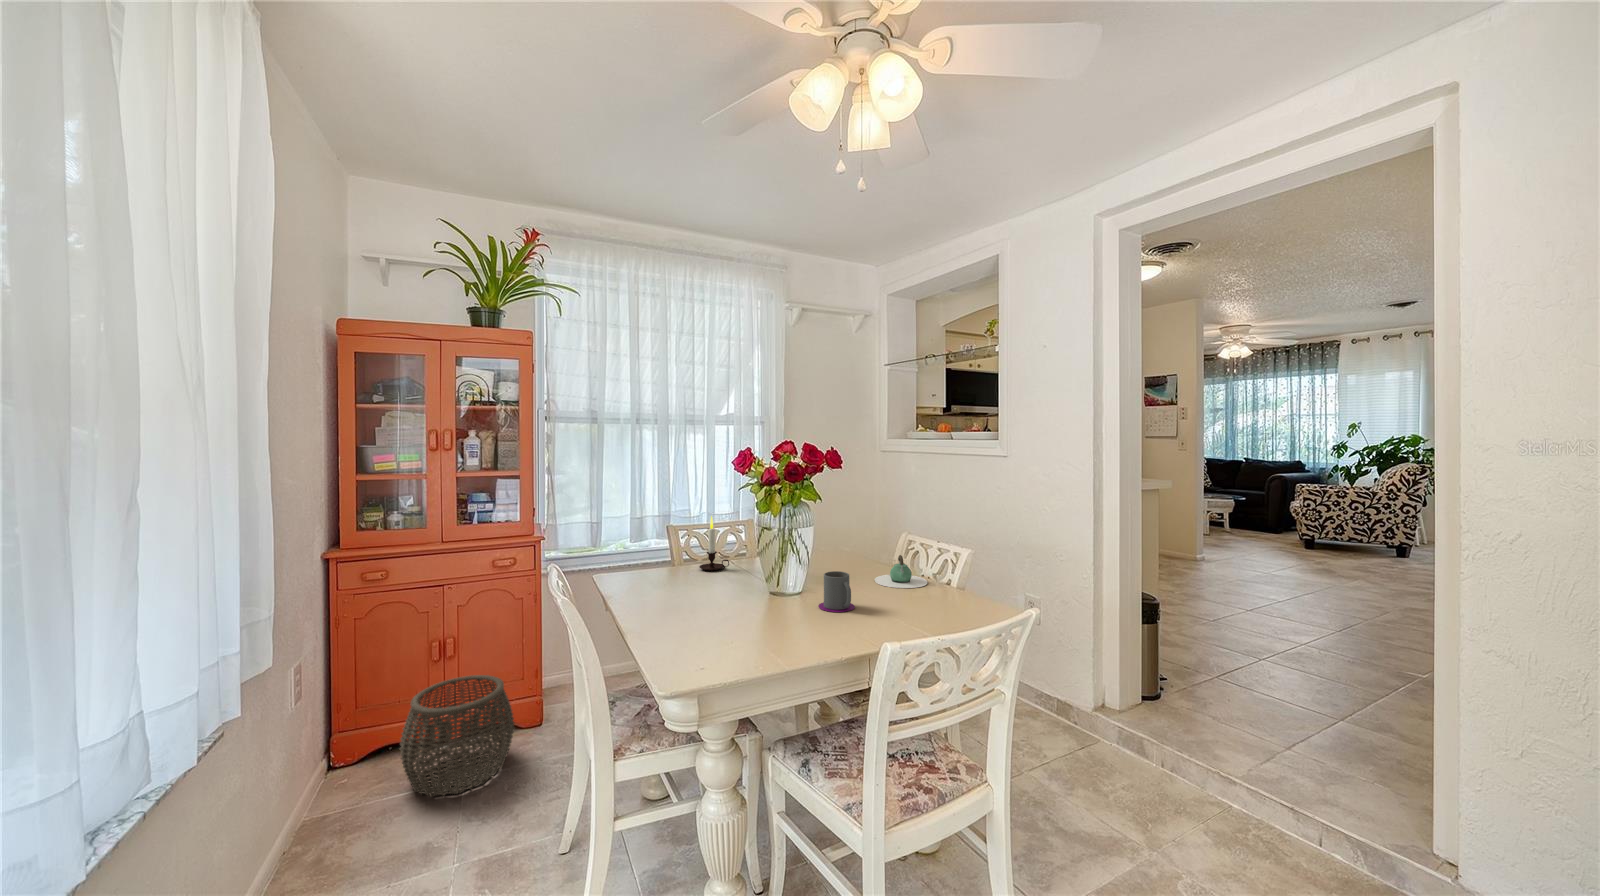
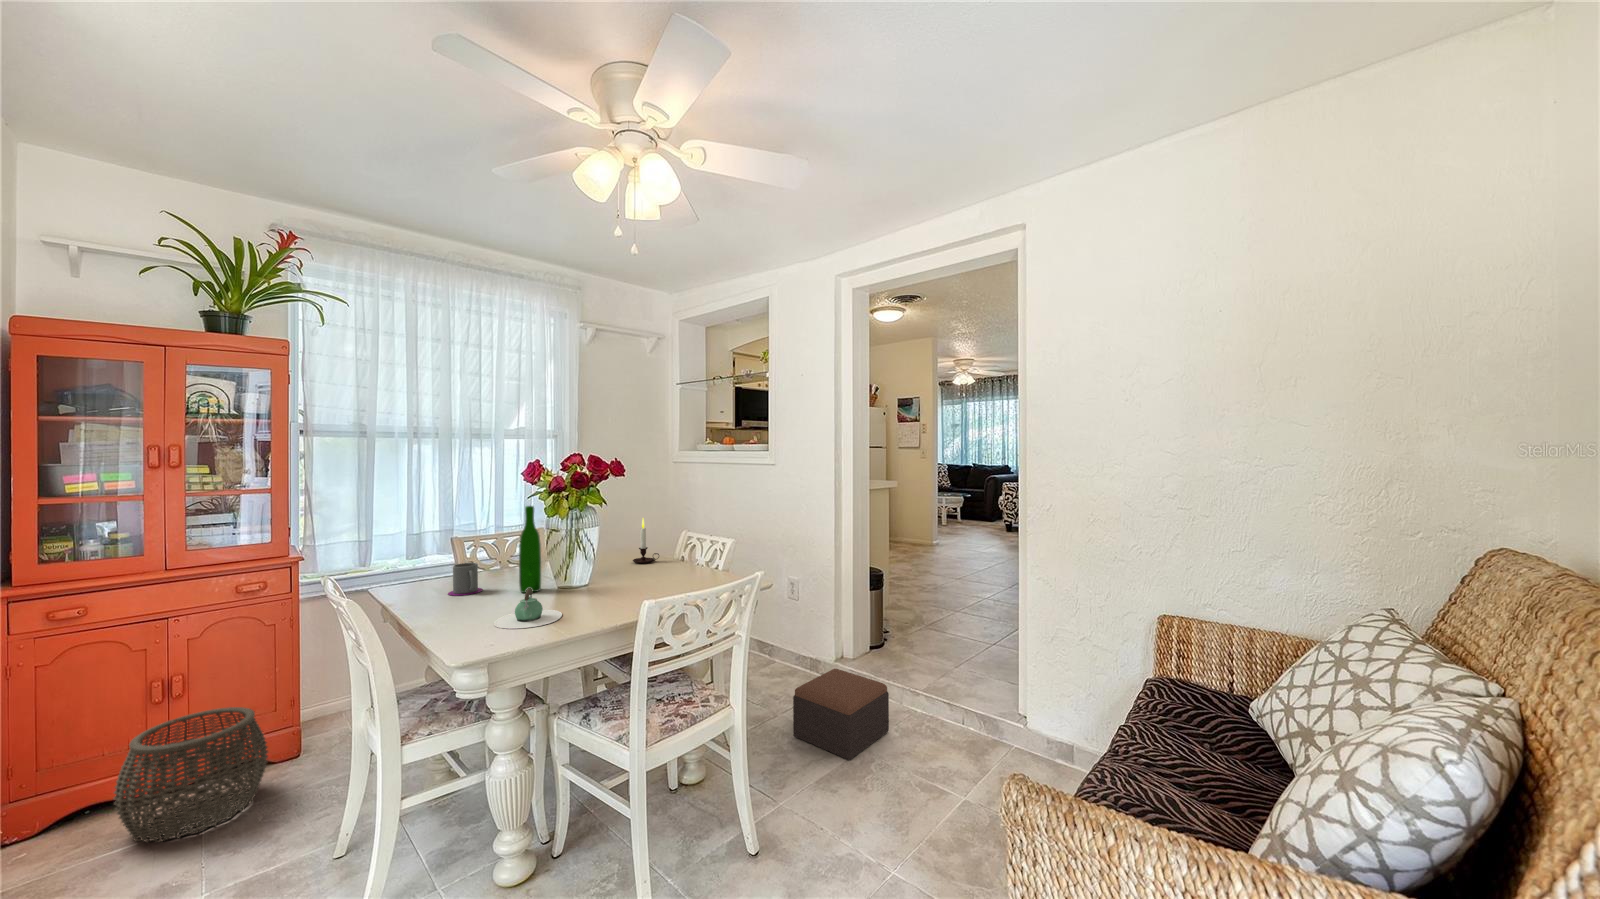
wine bottle: none [731,499,754,598] -> present [519,506,541,593]
candle: present [699,516,729,571] -> present [633,518,659,563]
teapot: present [875,555,927,588] -> present [494,588,562,629]
mug: present [818,571,855,612] -> present [448,563,483,596]
footstool: none [1051,726,1196,867] -> present [793,669,889,760]

